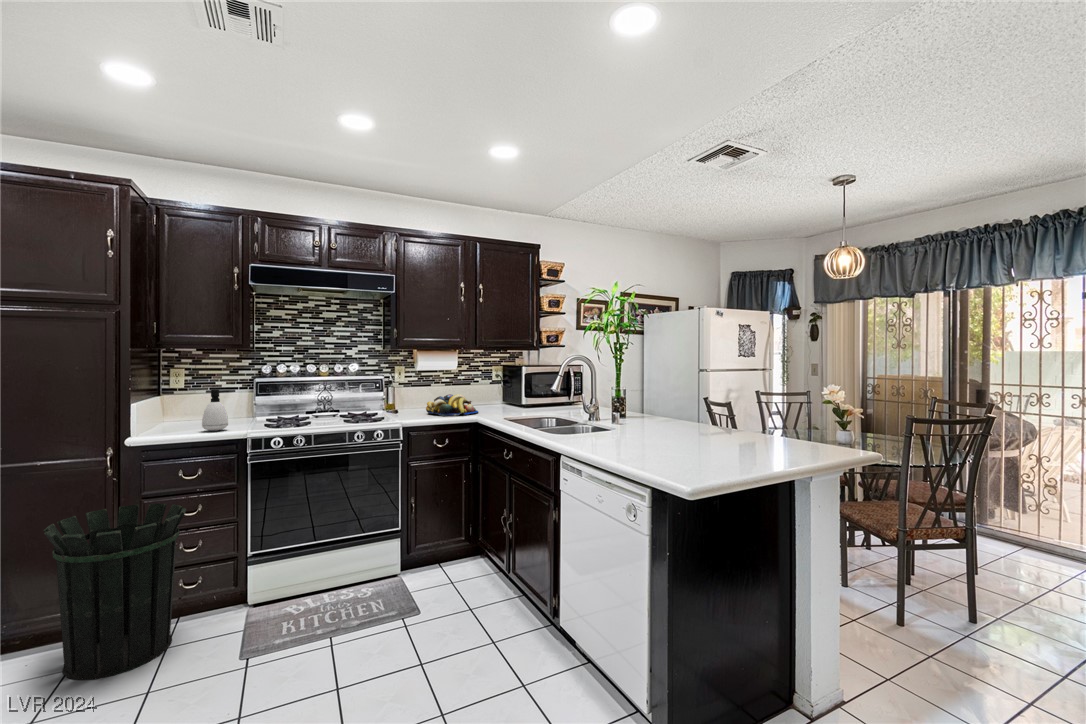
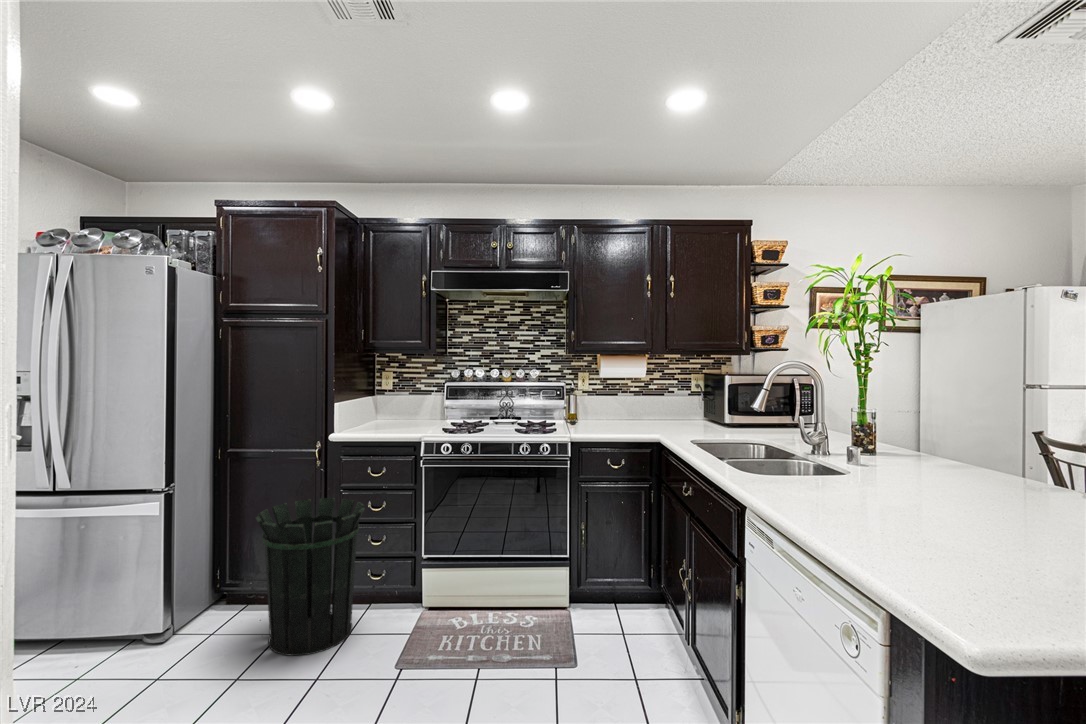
soap dispenser: present [202,389,229,431] -> none [388,394,410,434]
fruit bowl: present [426,394,478,416] -> none [607,406,667,432]

